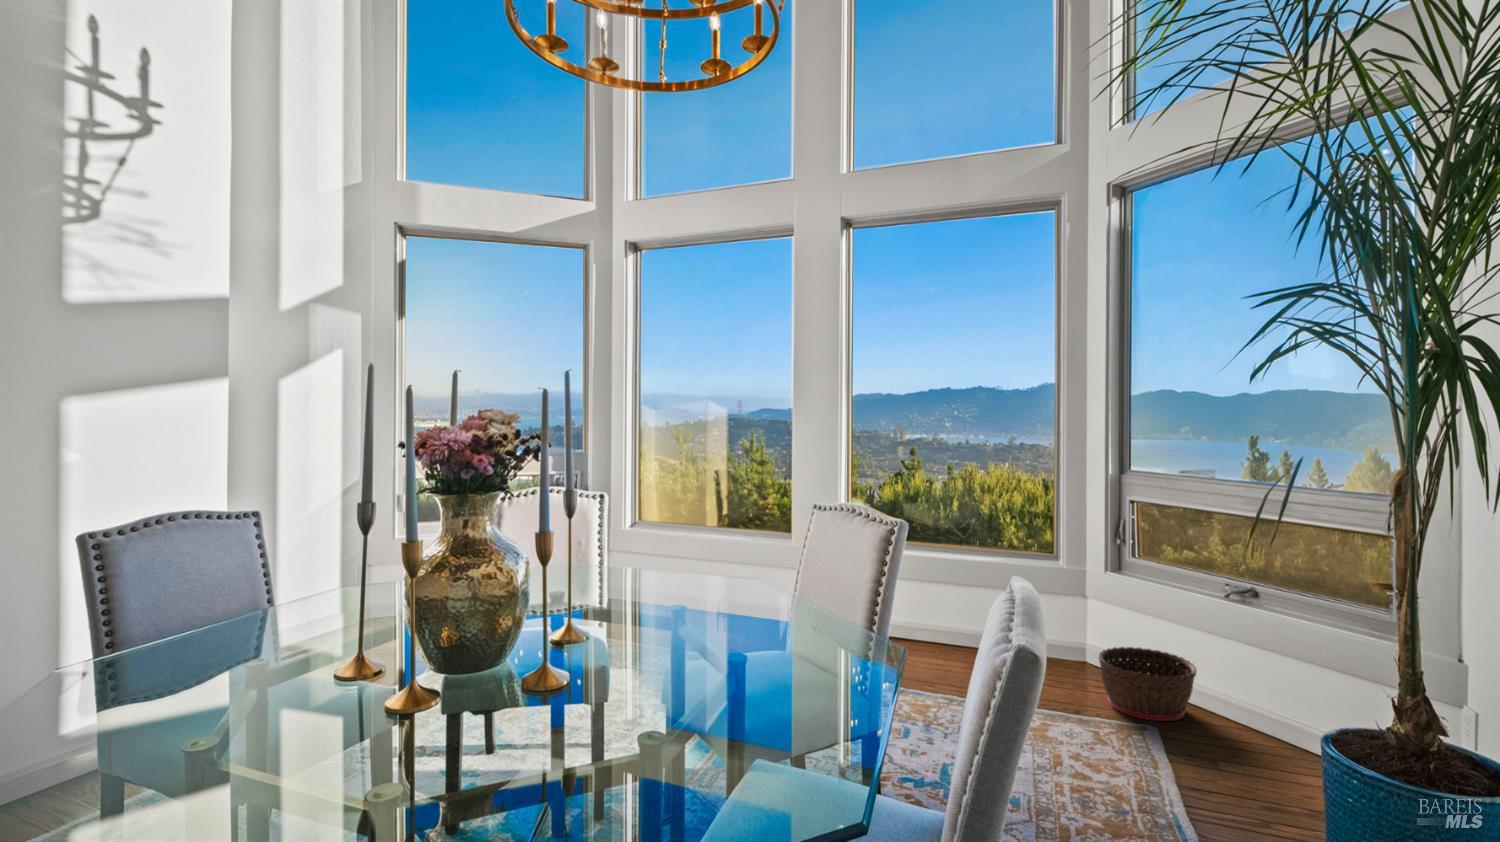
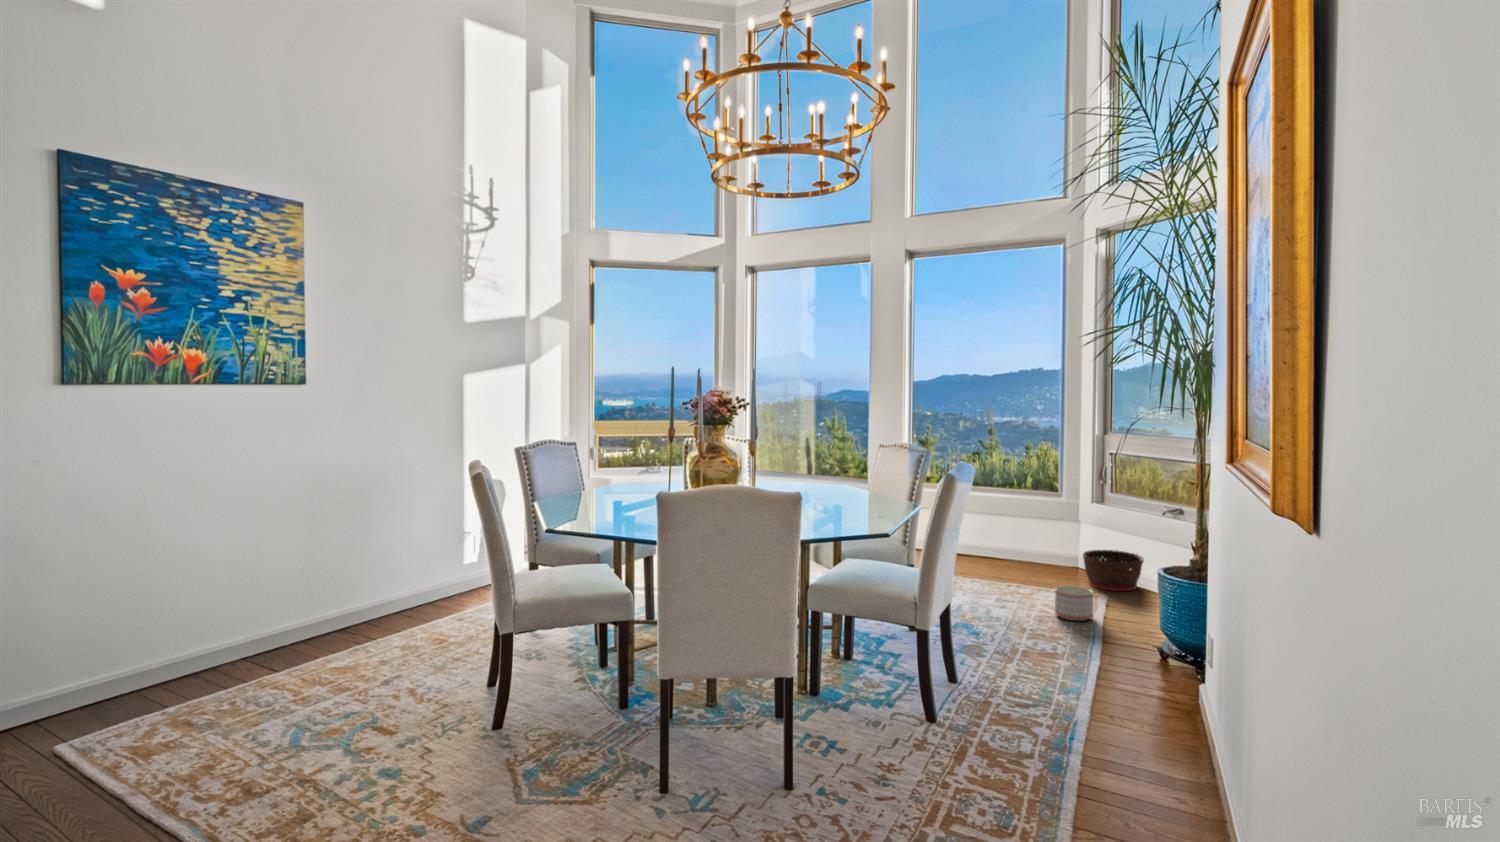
planter: none [1066,732,1134,805] -> present [1055,586,1093,621]

